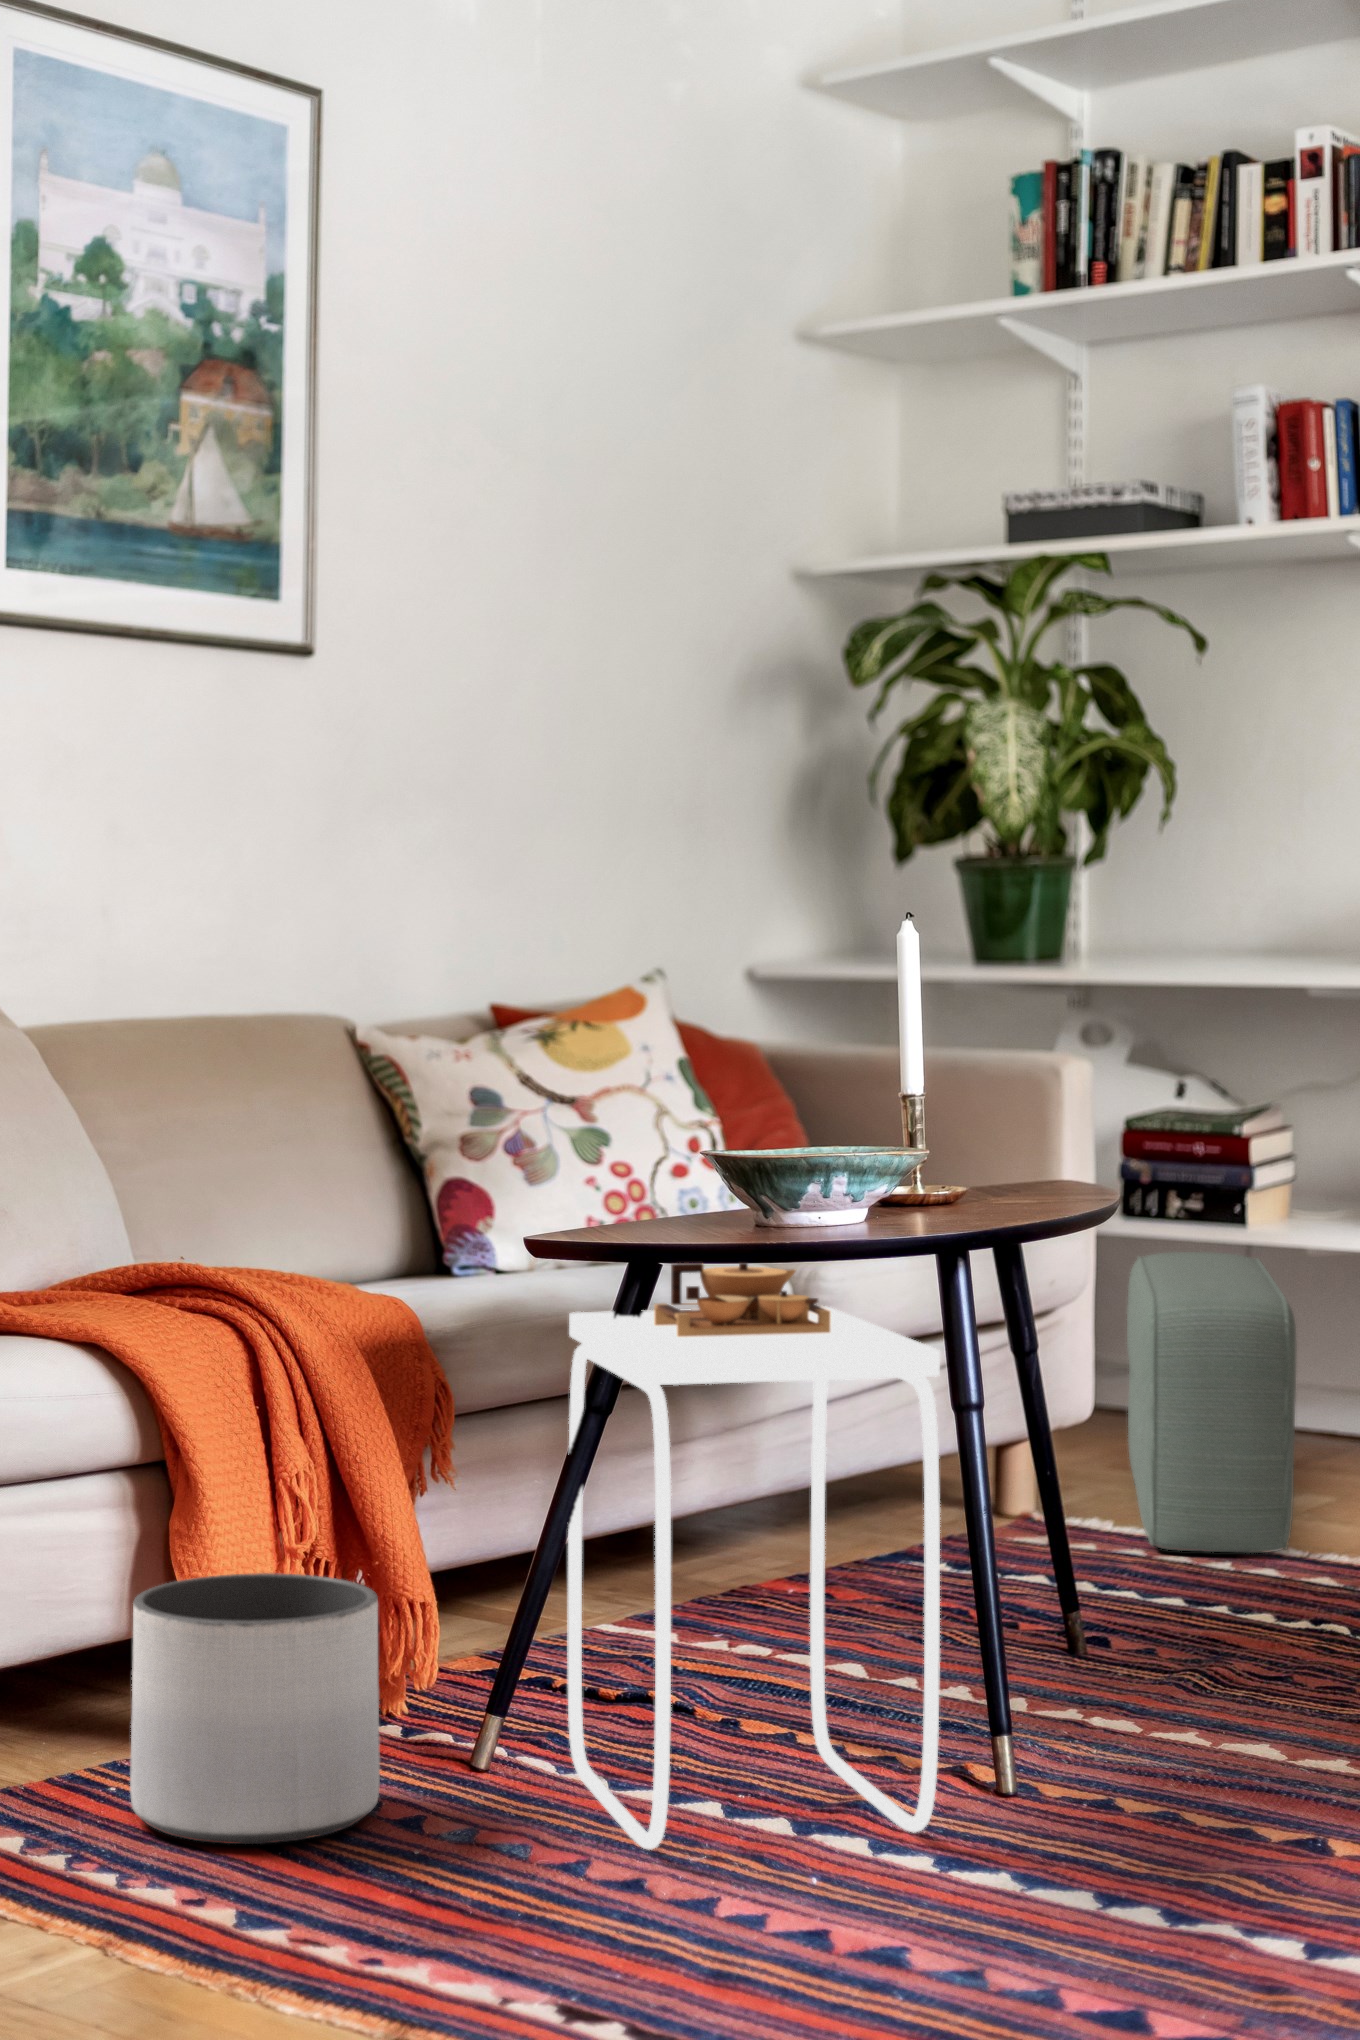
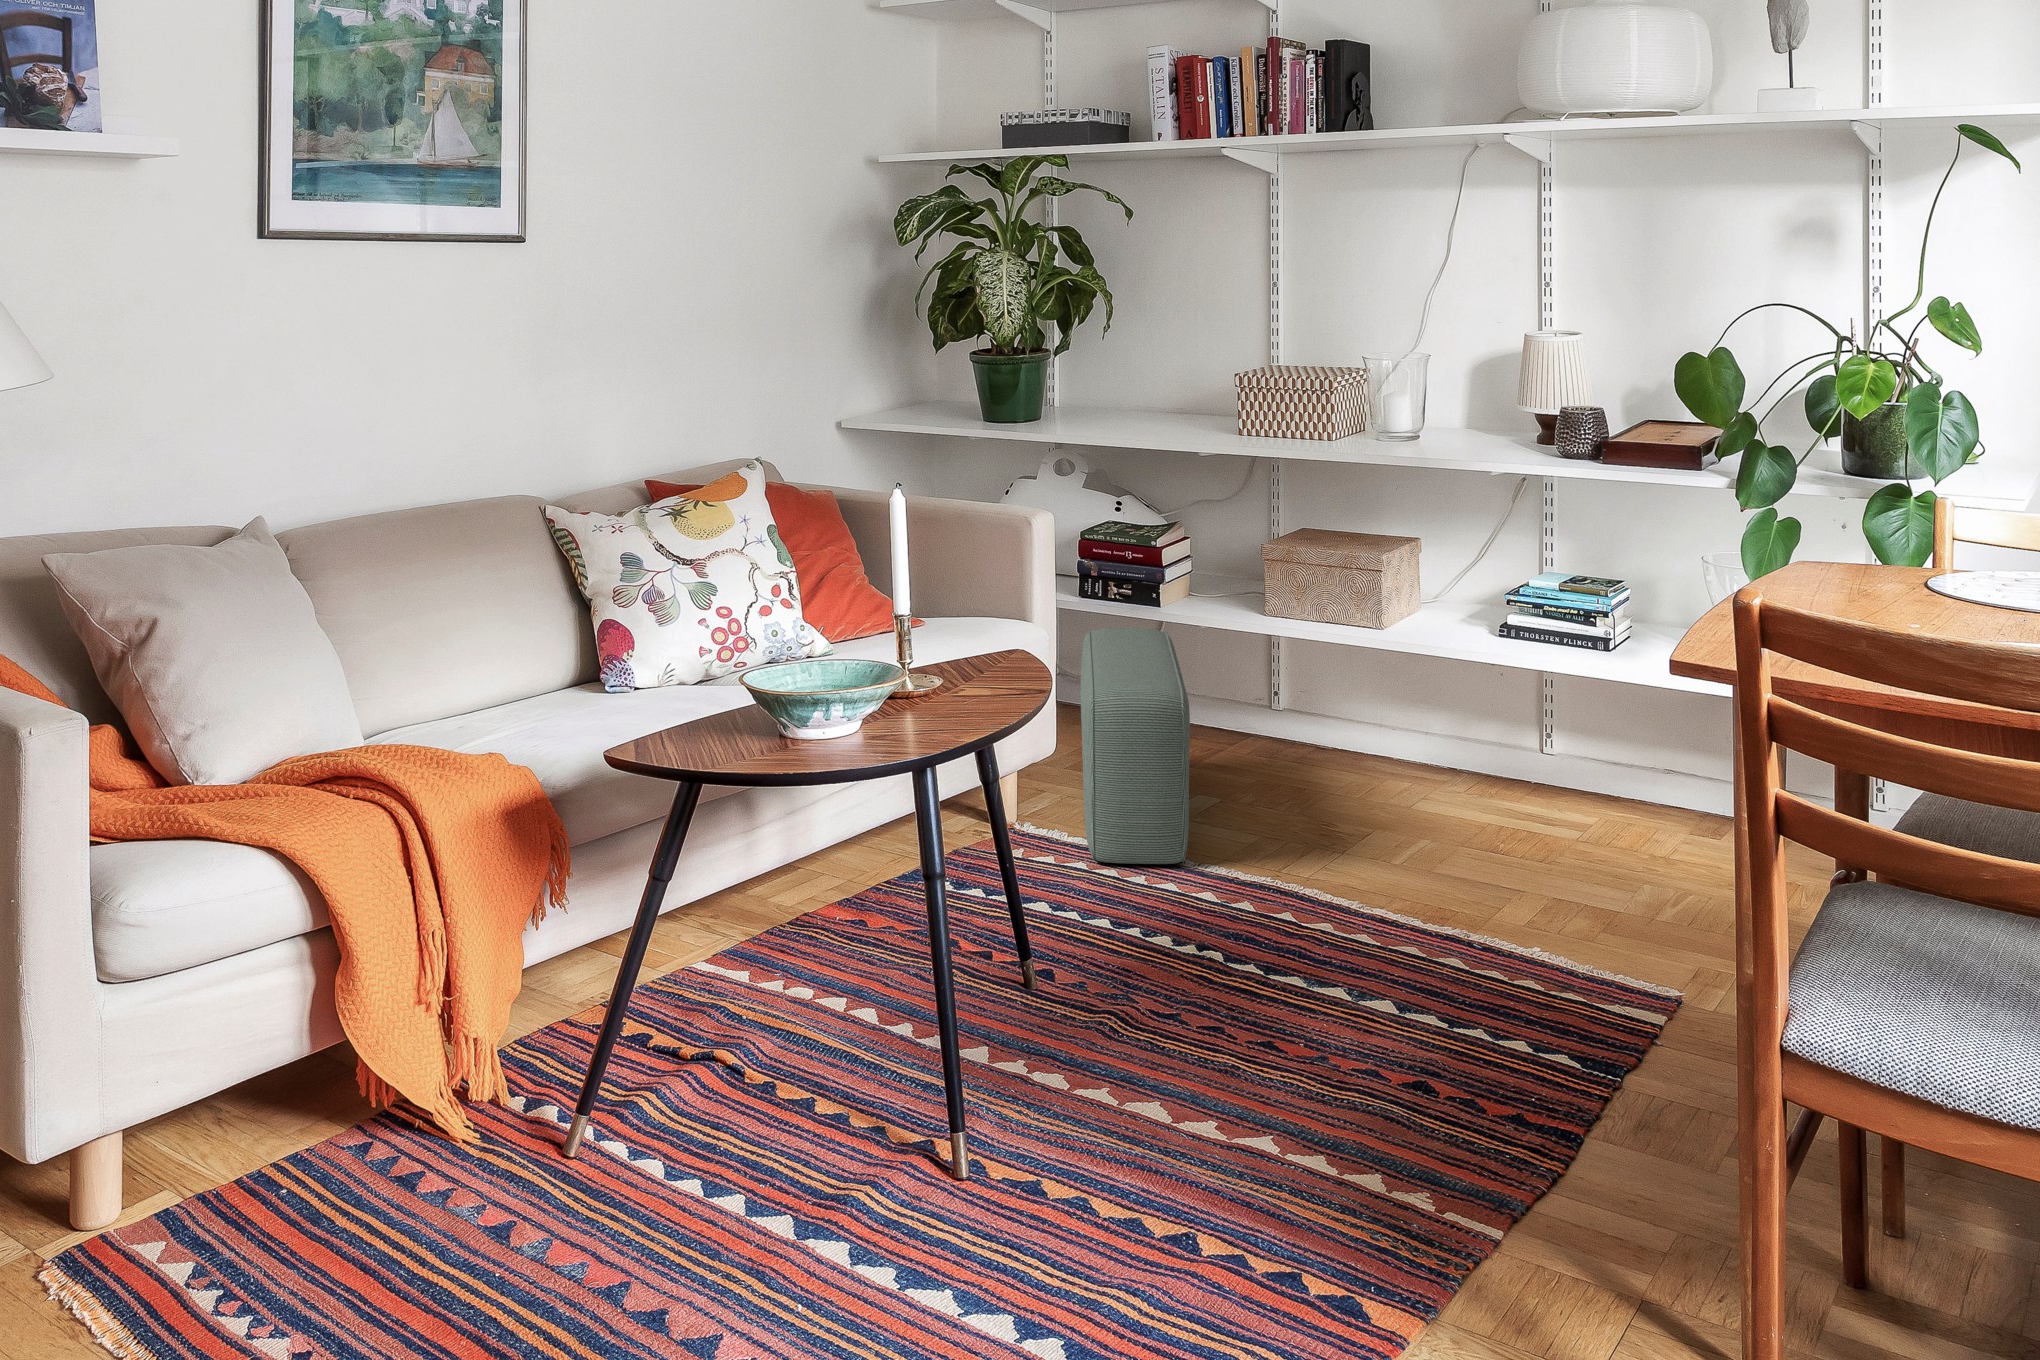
side table: present [568,1263,940,1849] -> none [636,783,901,1272]
planter: present [130,1573,380,1844] -> none [286,1020,482,1268]

